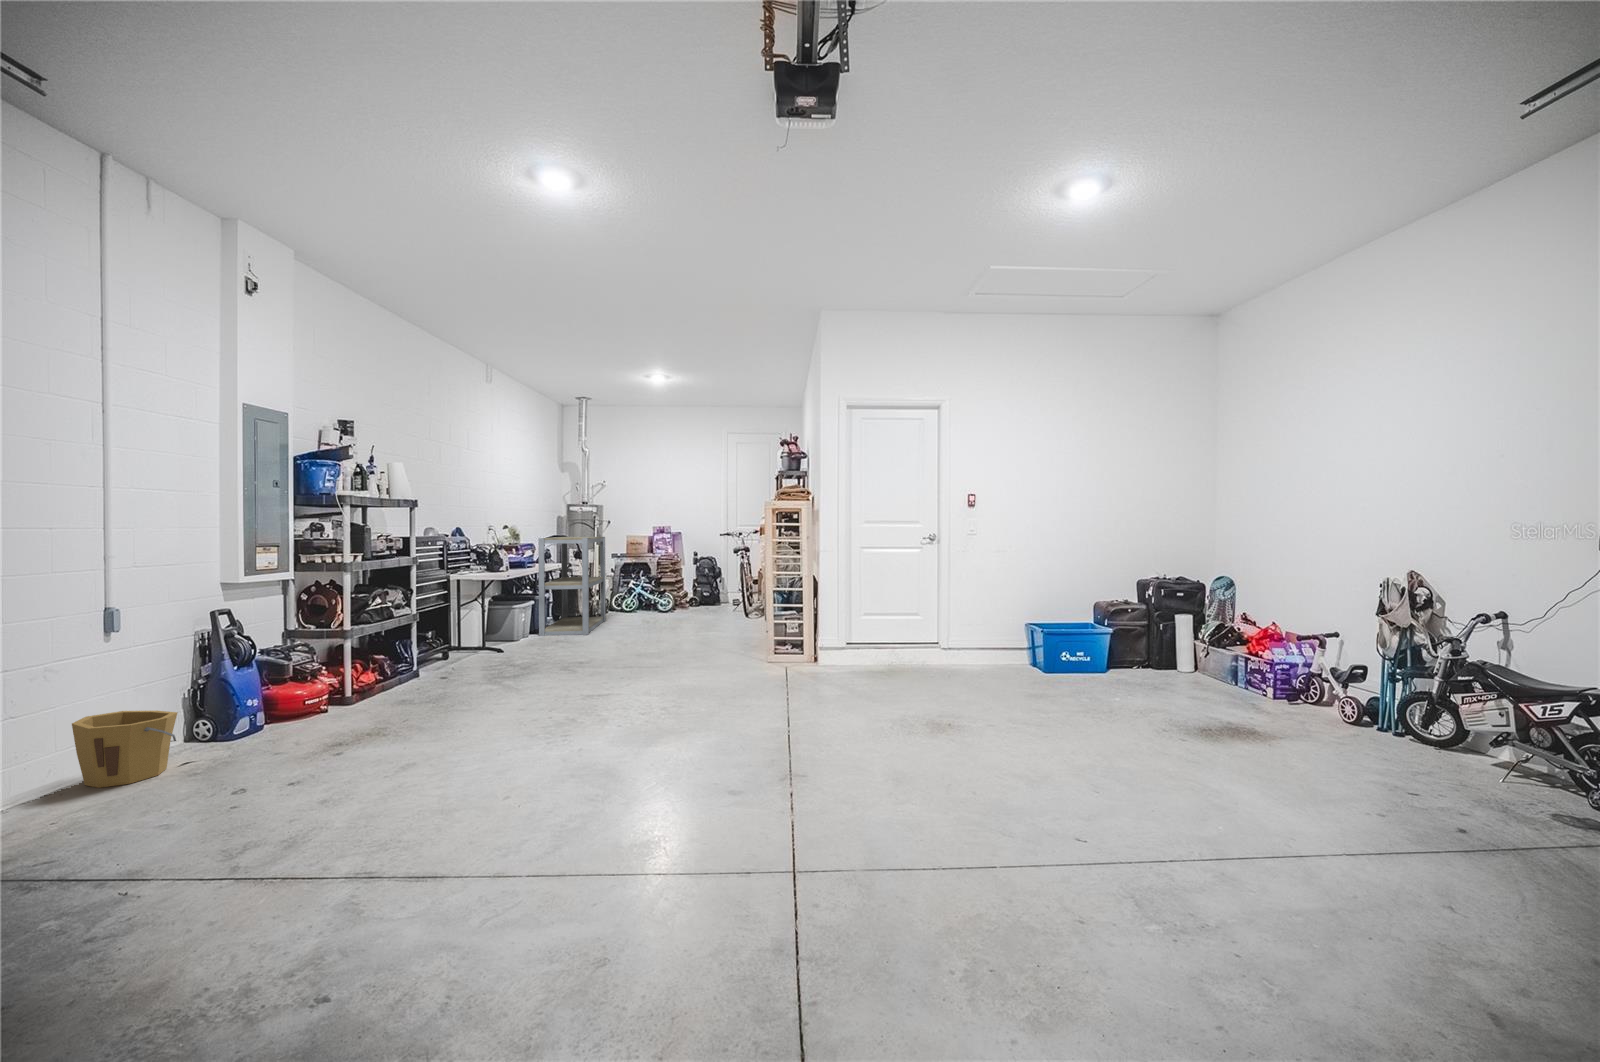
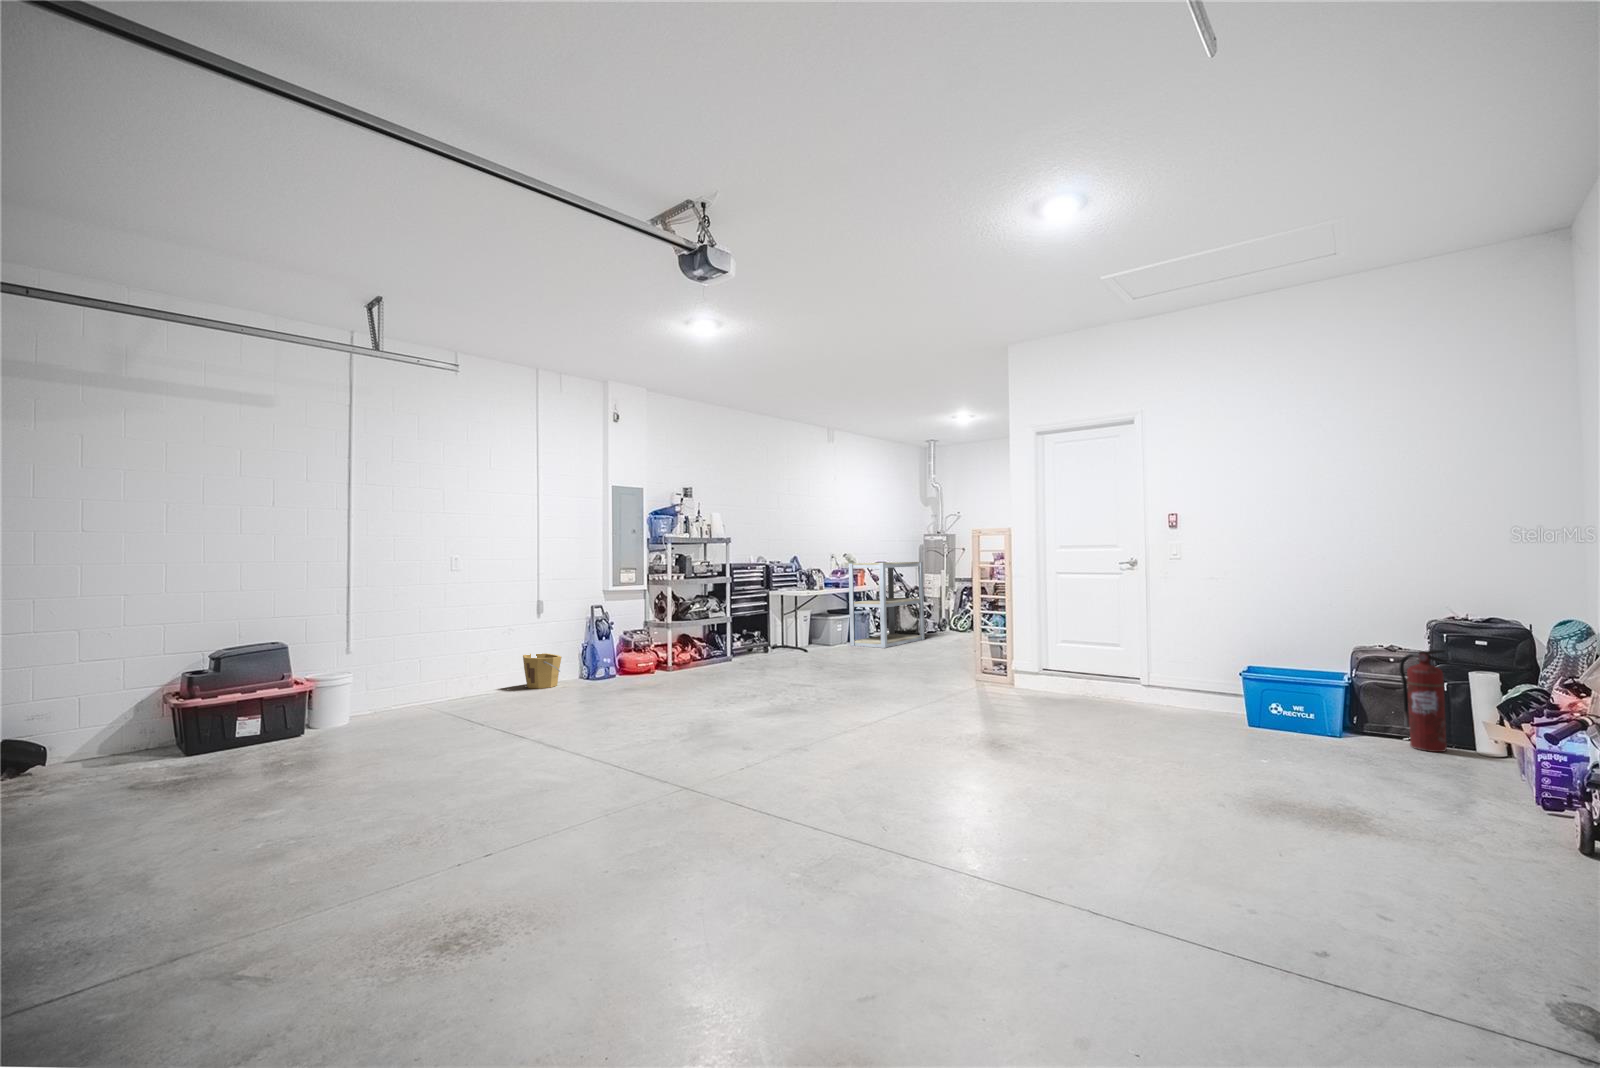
fire extinguisher: none [1142,601,1171,673] -> present [1400,650,1448,752]

